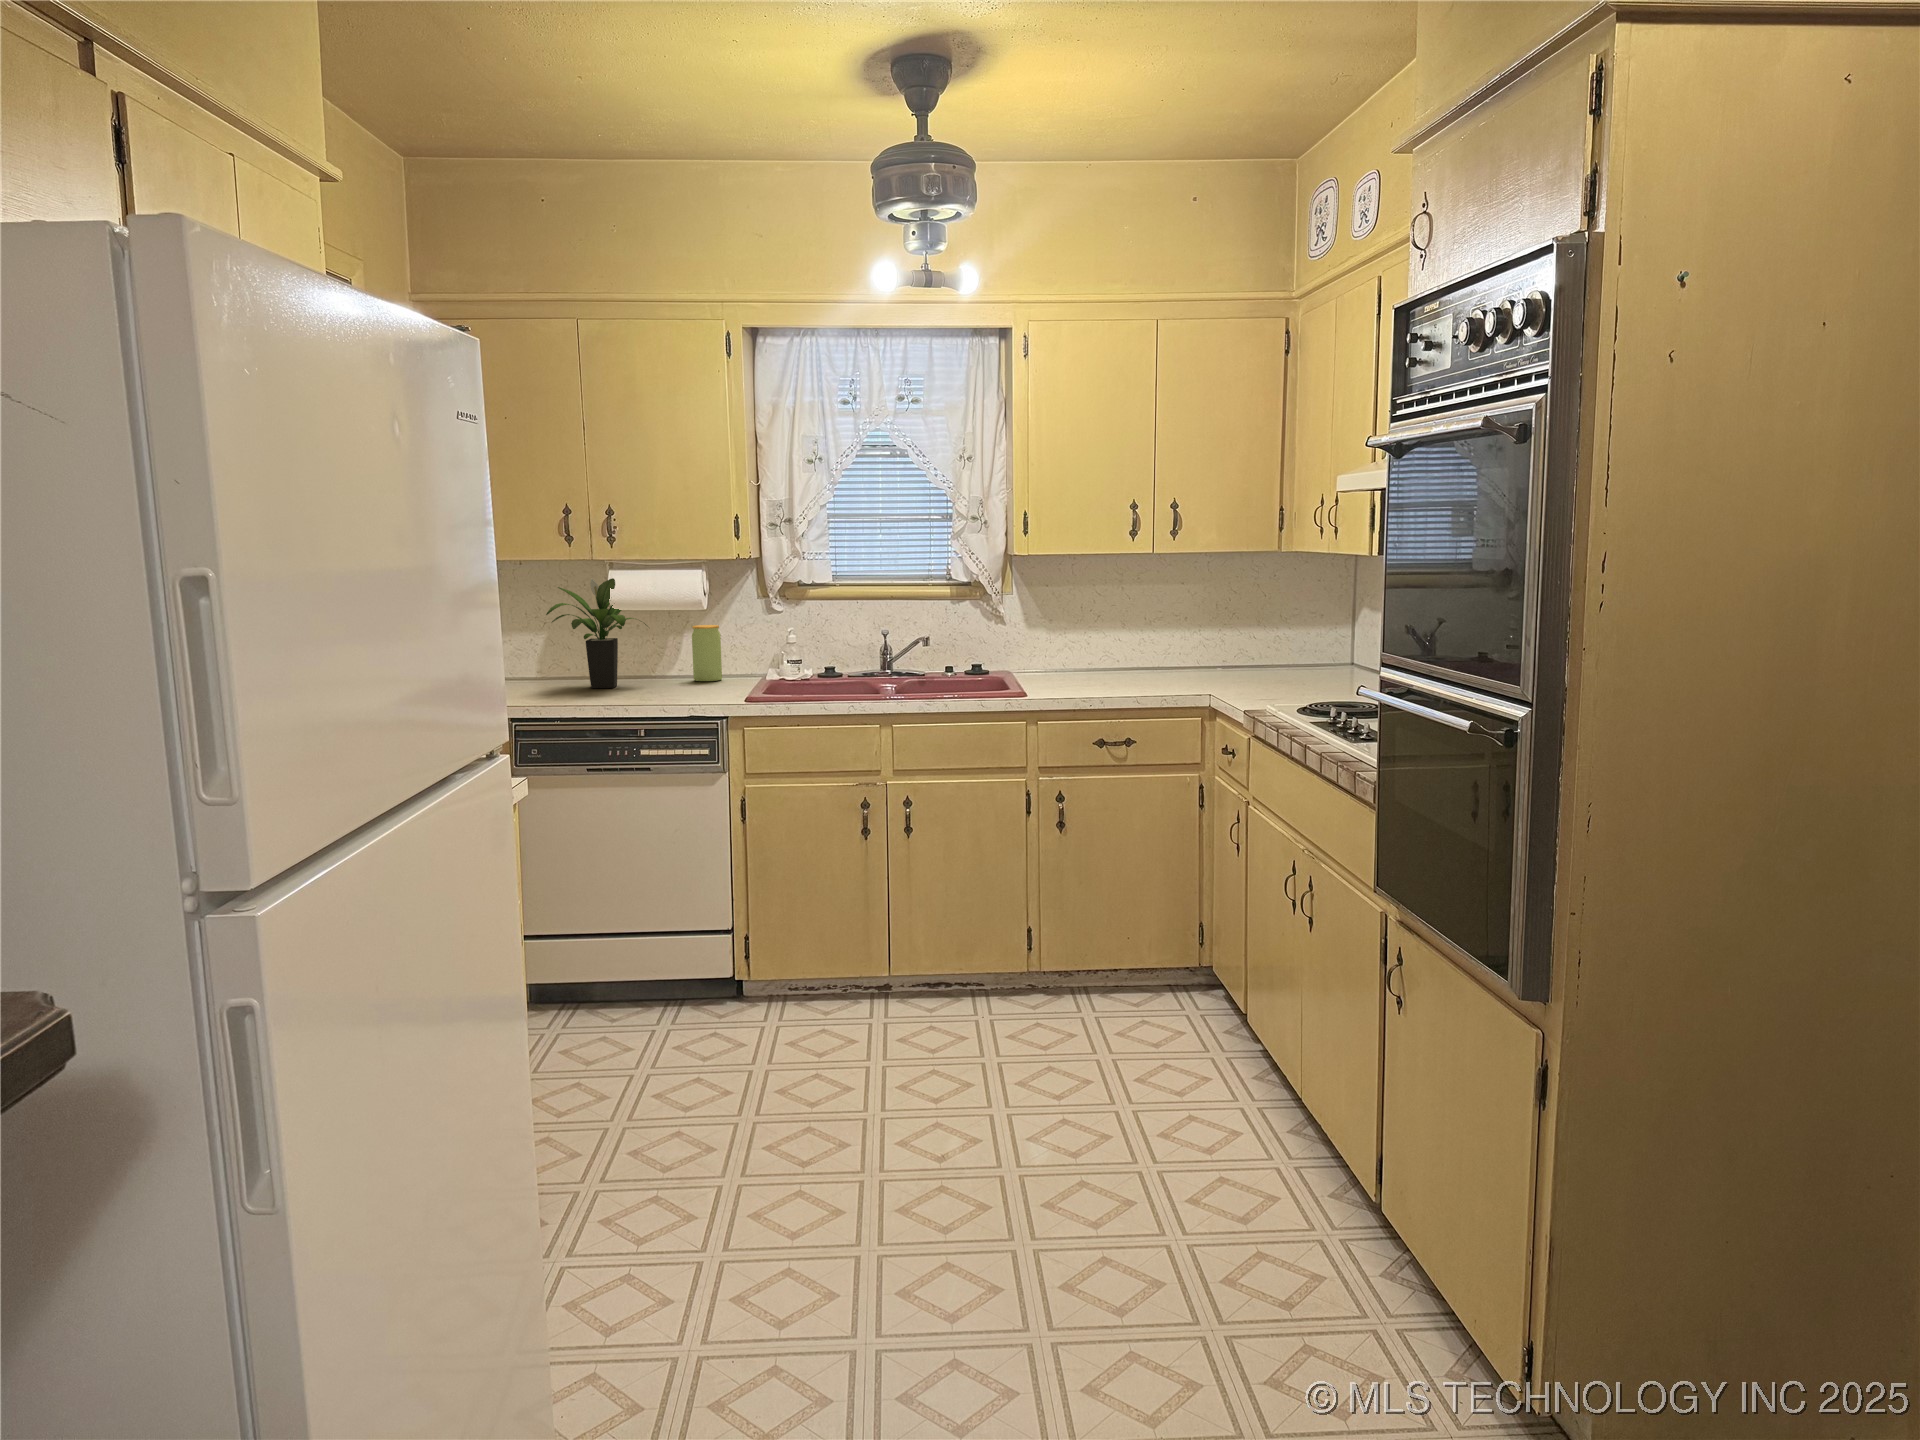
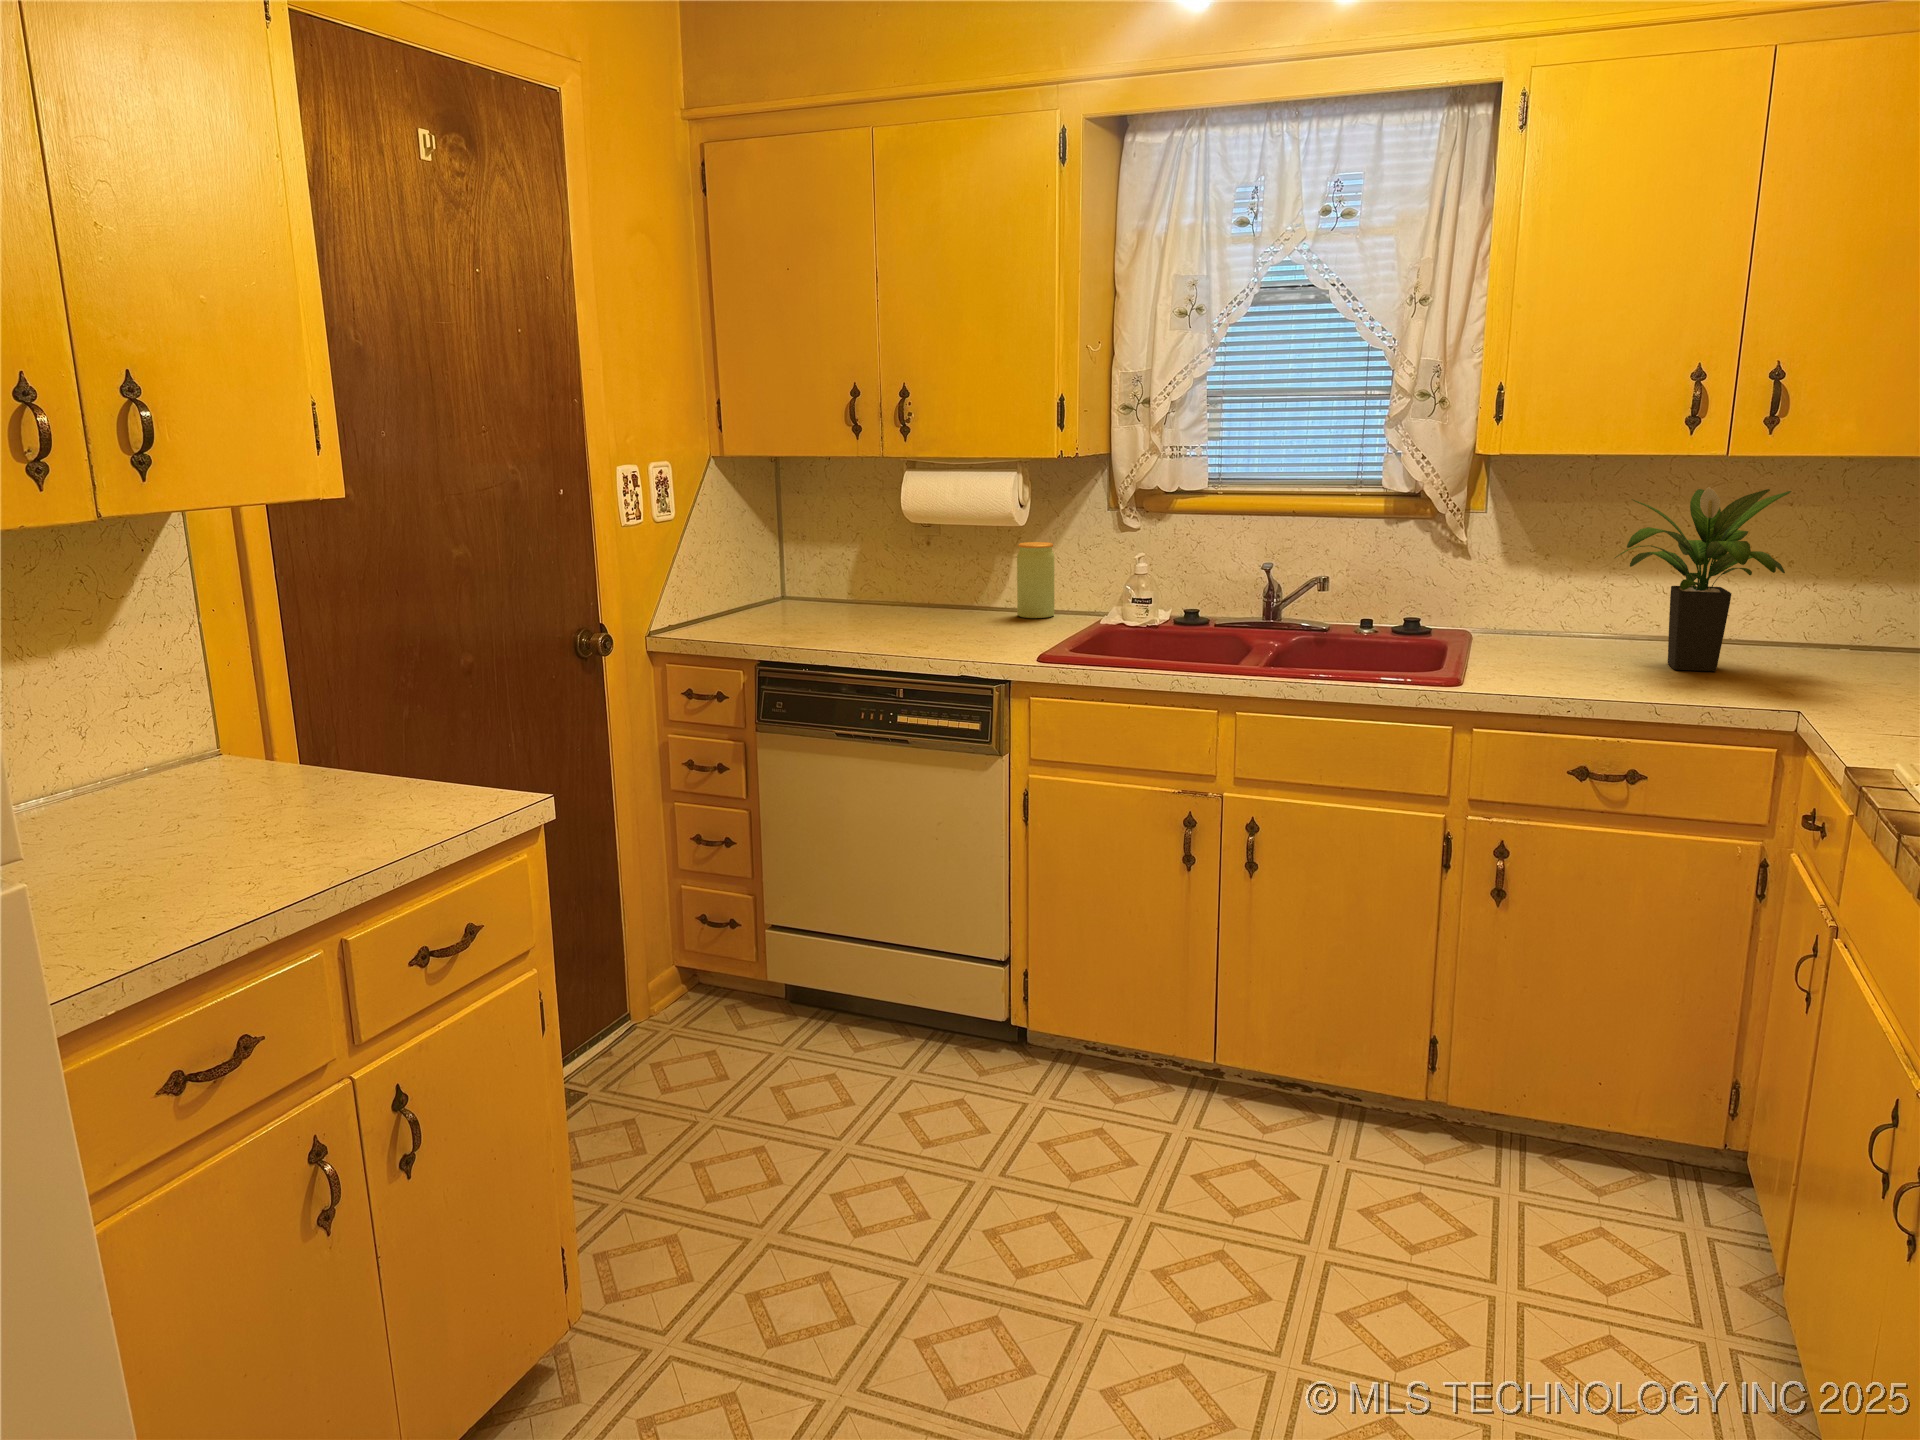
potted plant: present [546,578,646,688] -> present [1615,487,1791,671]

